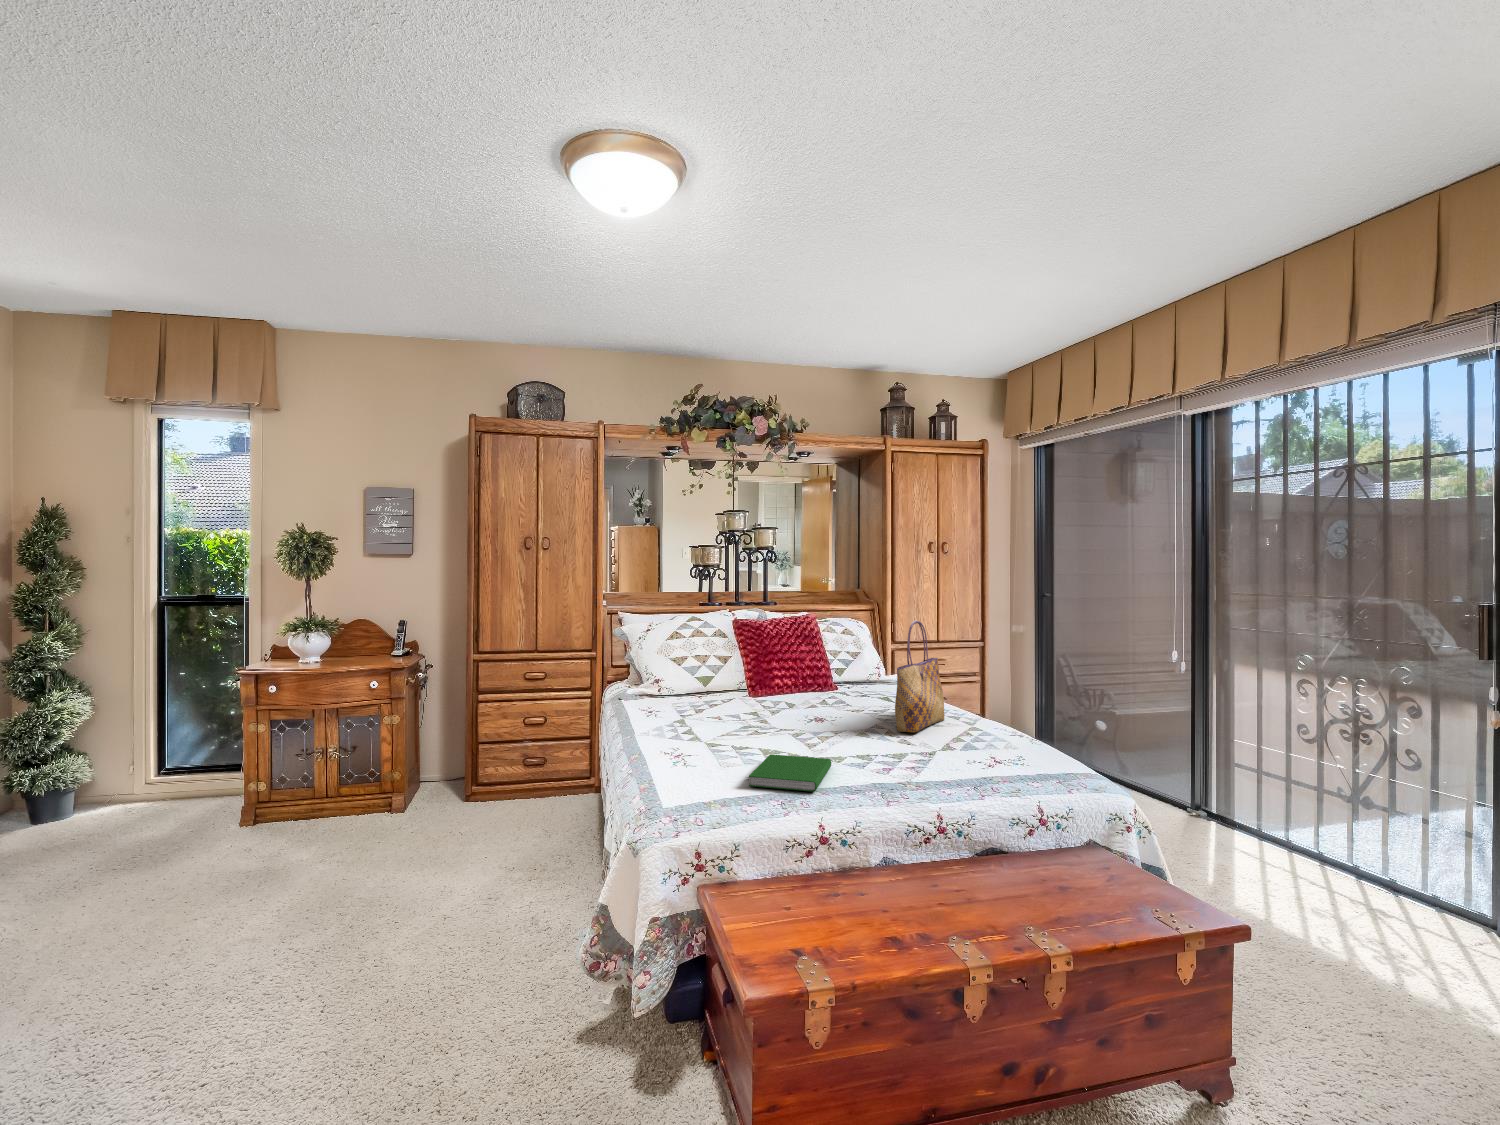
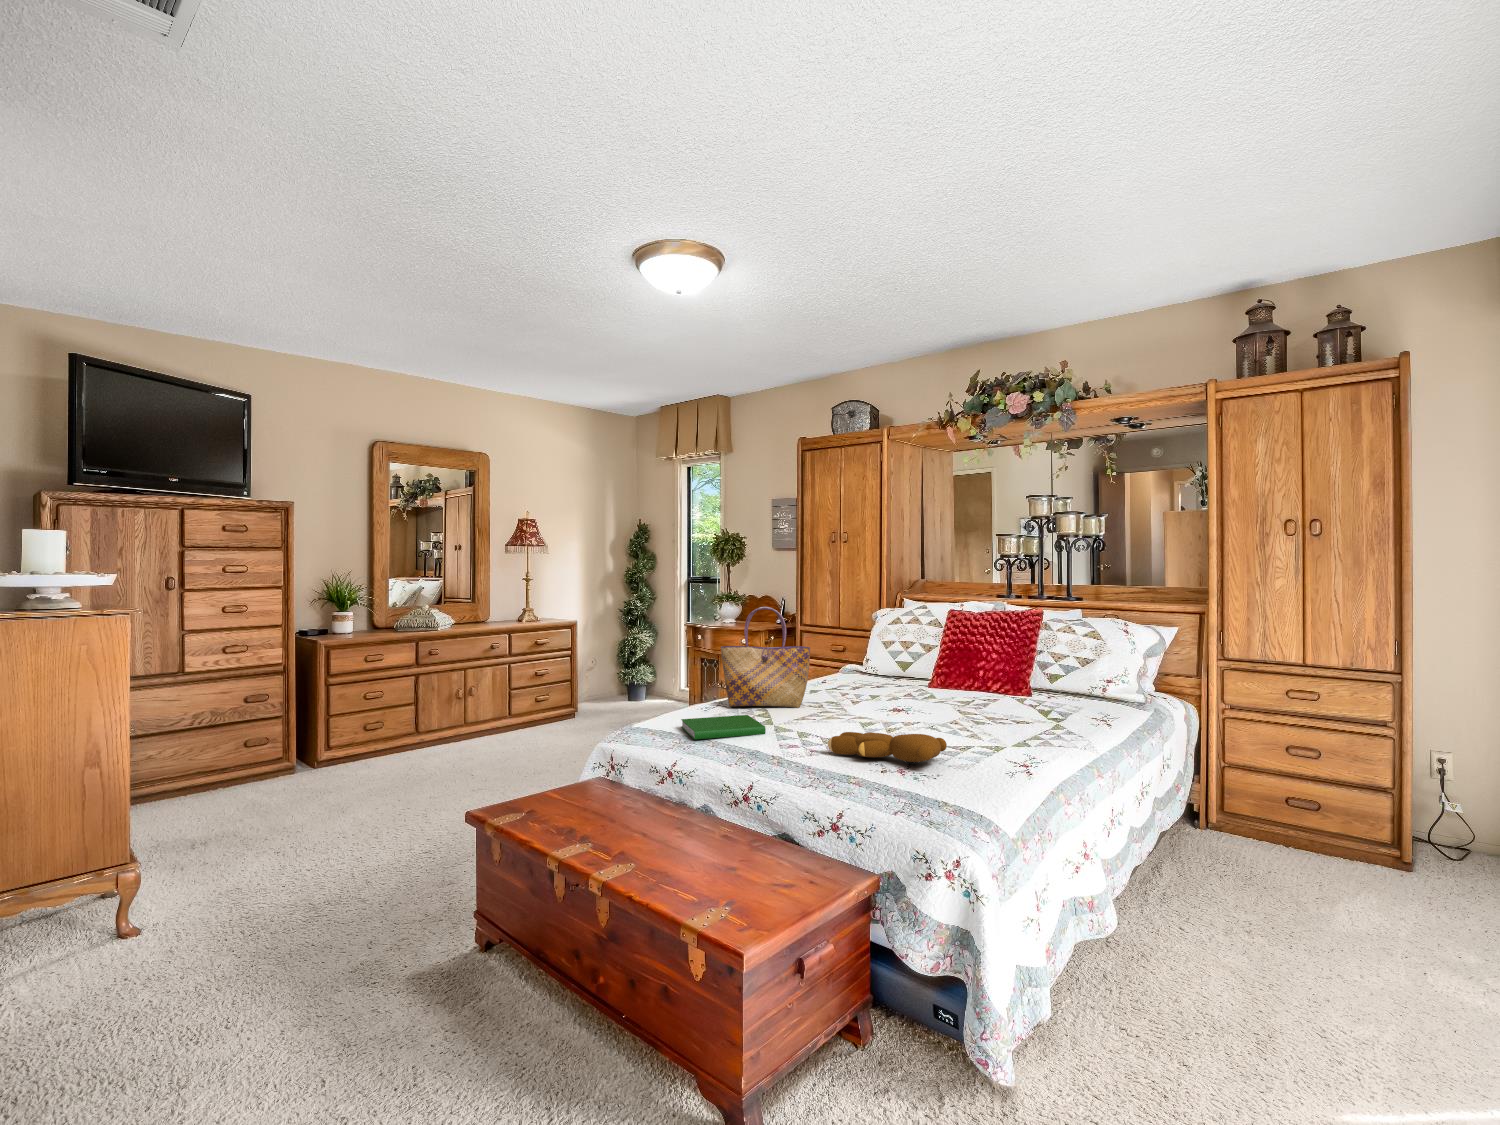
tote bag: present [895,620,944,732] -> present [721,607,810,708]
teddy bear: none [923,727,1032,764] -> present [828,732,947,764]

